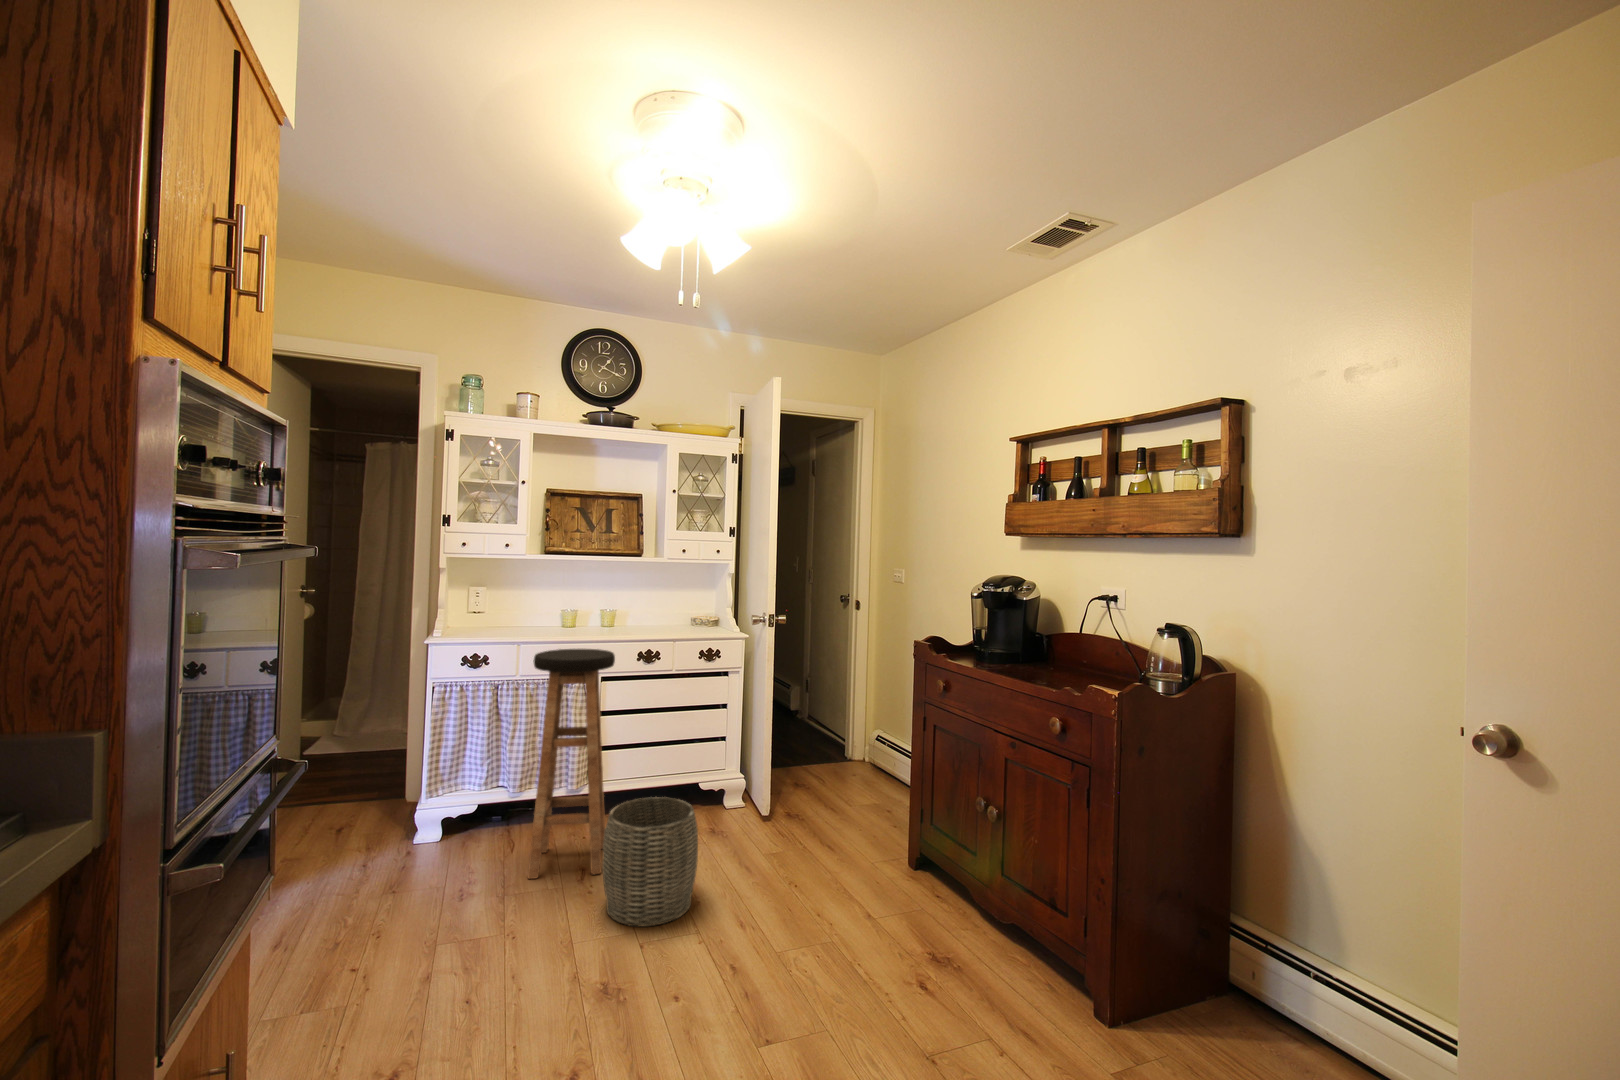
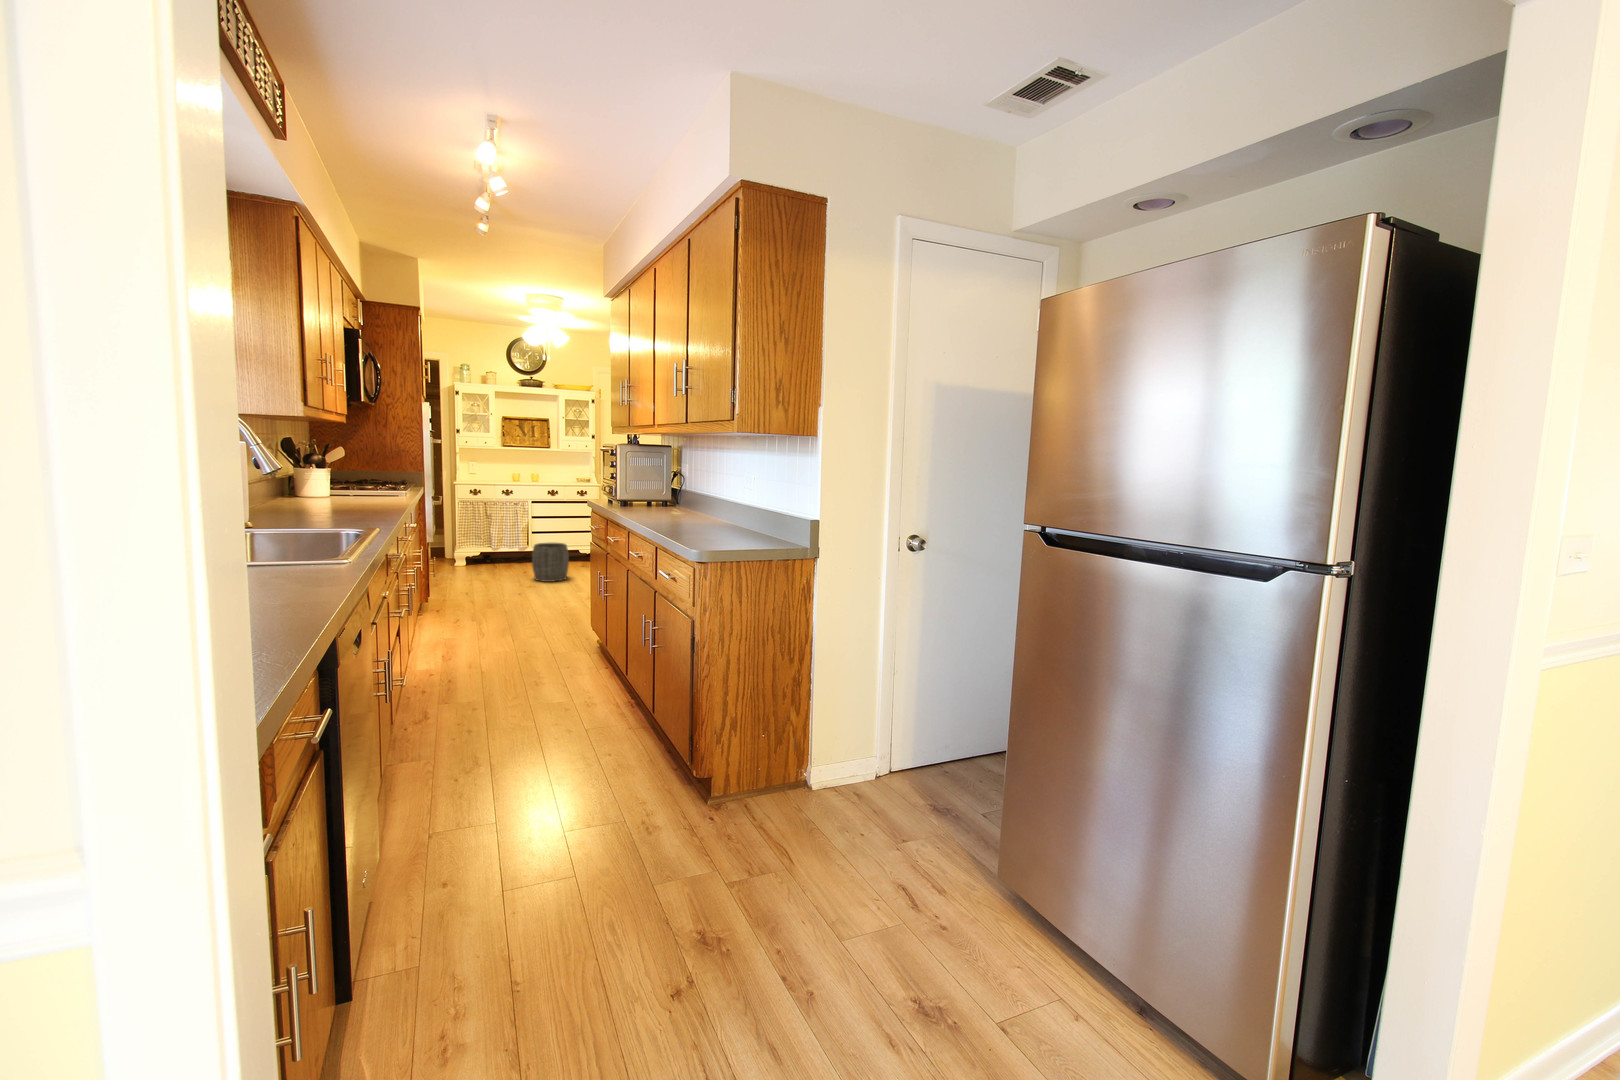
bar stool: present [528,649,615,879] -> none [502,487,536,573]

